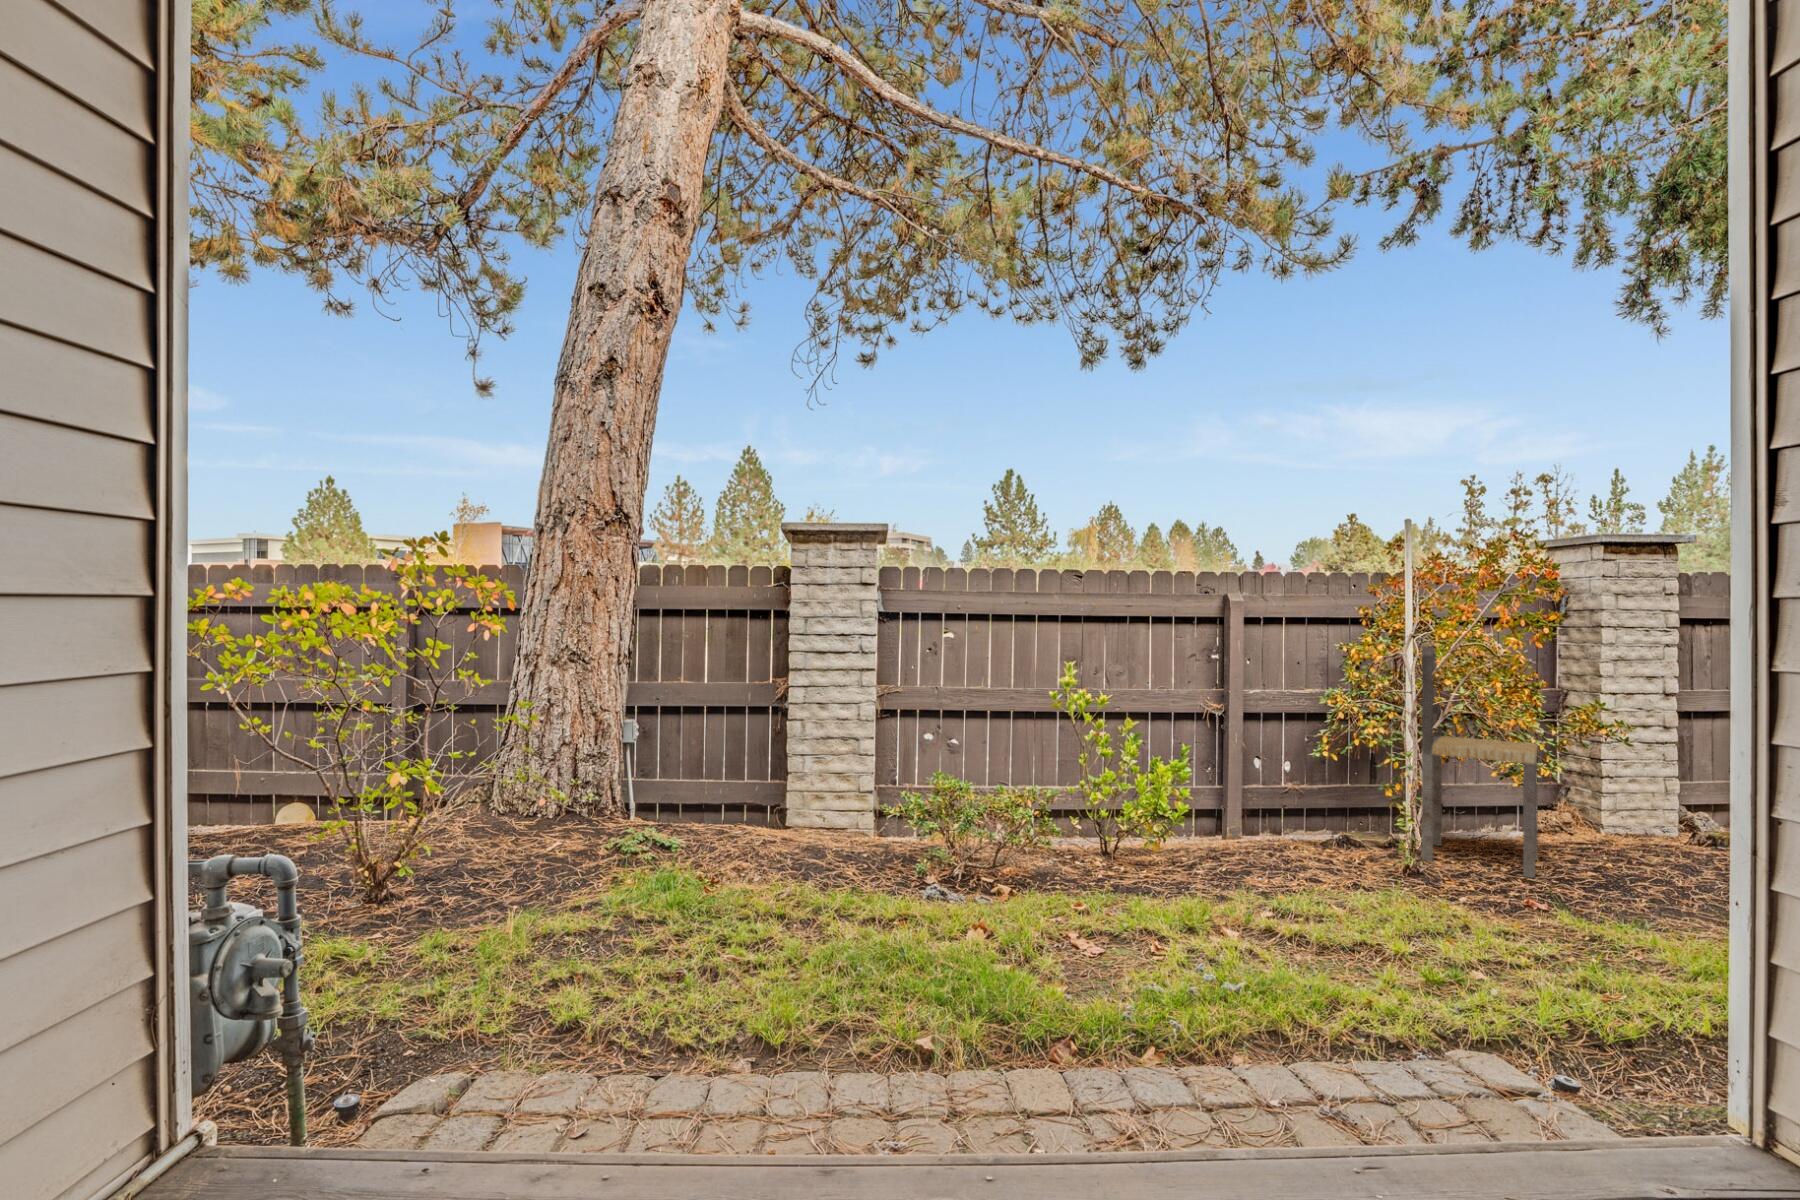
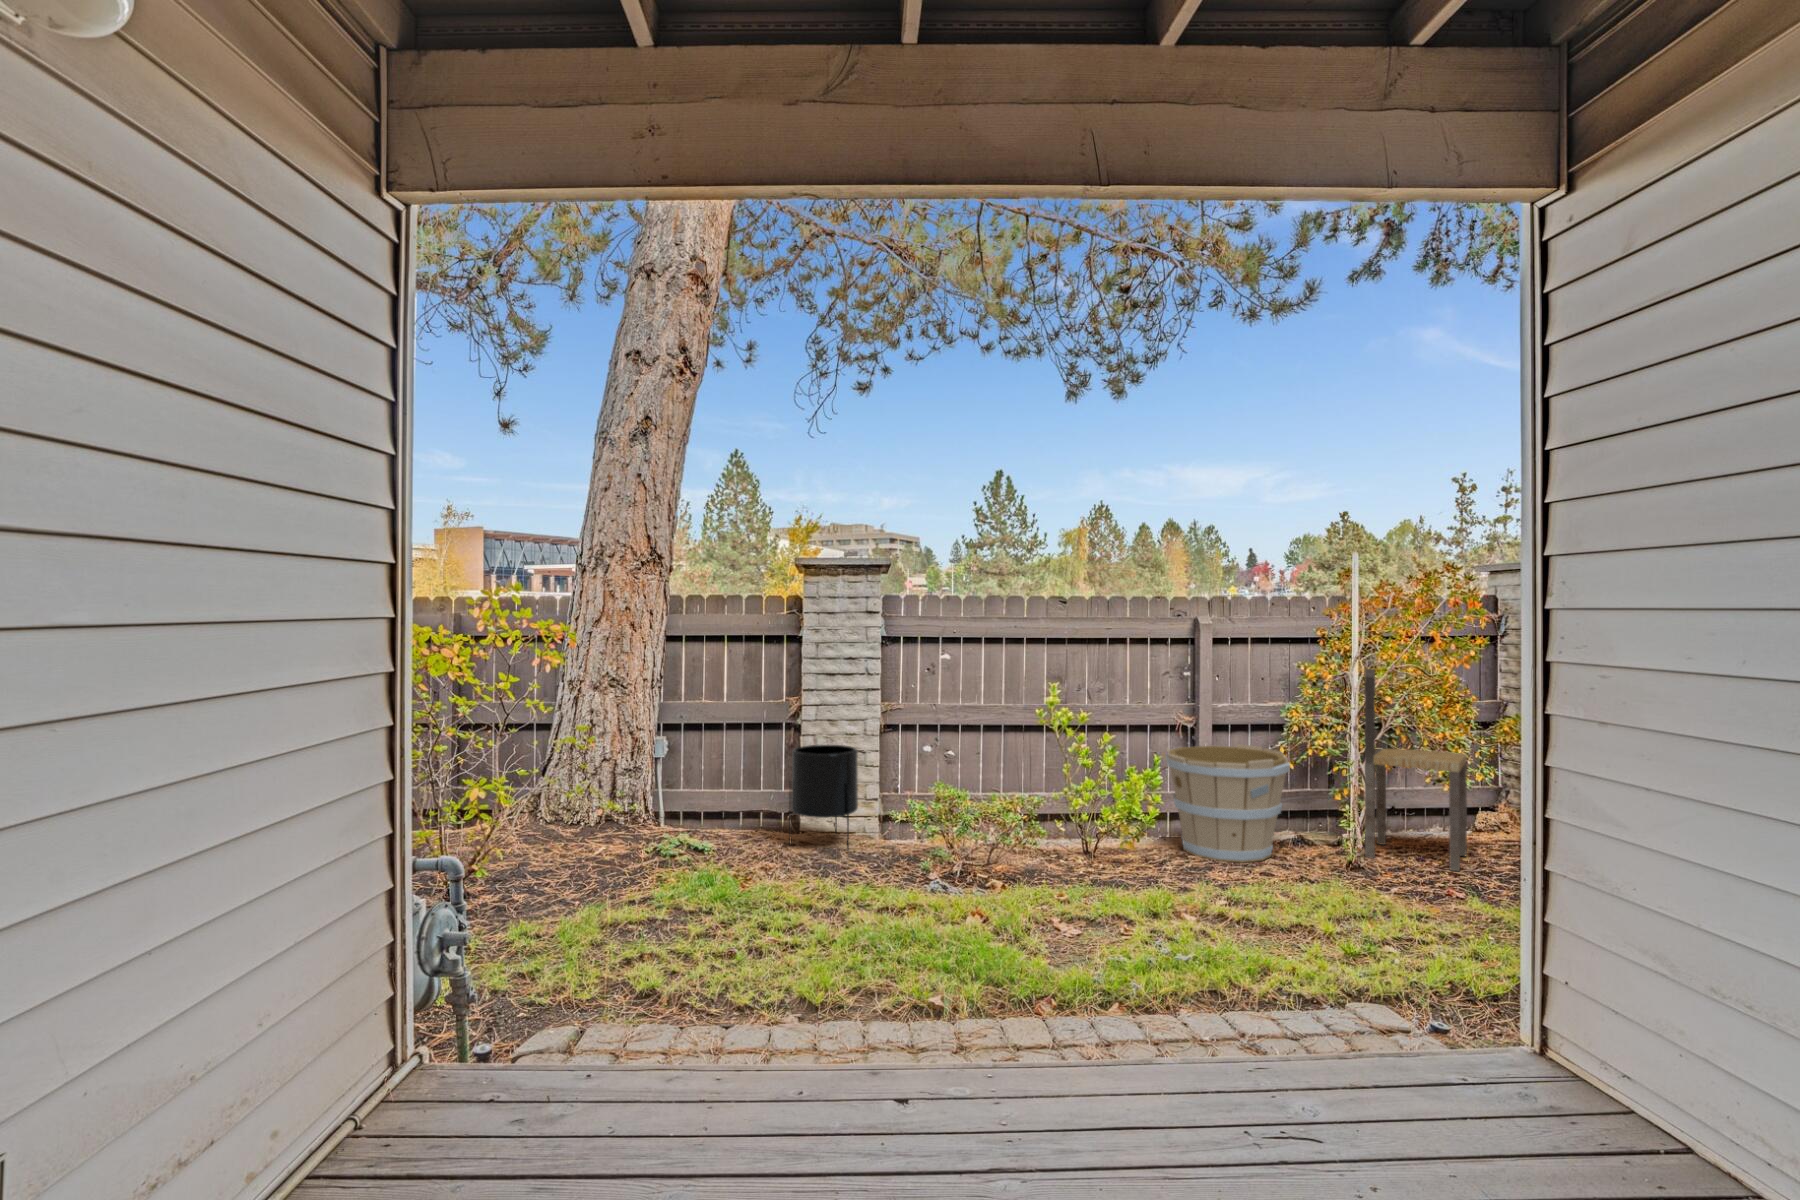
planter: none [770,729,847,847] -> present [789,745,858,849]
wooden bucket: none [1193,732,1338,865] -> present [1166,744,1290,863]

